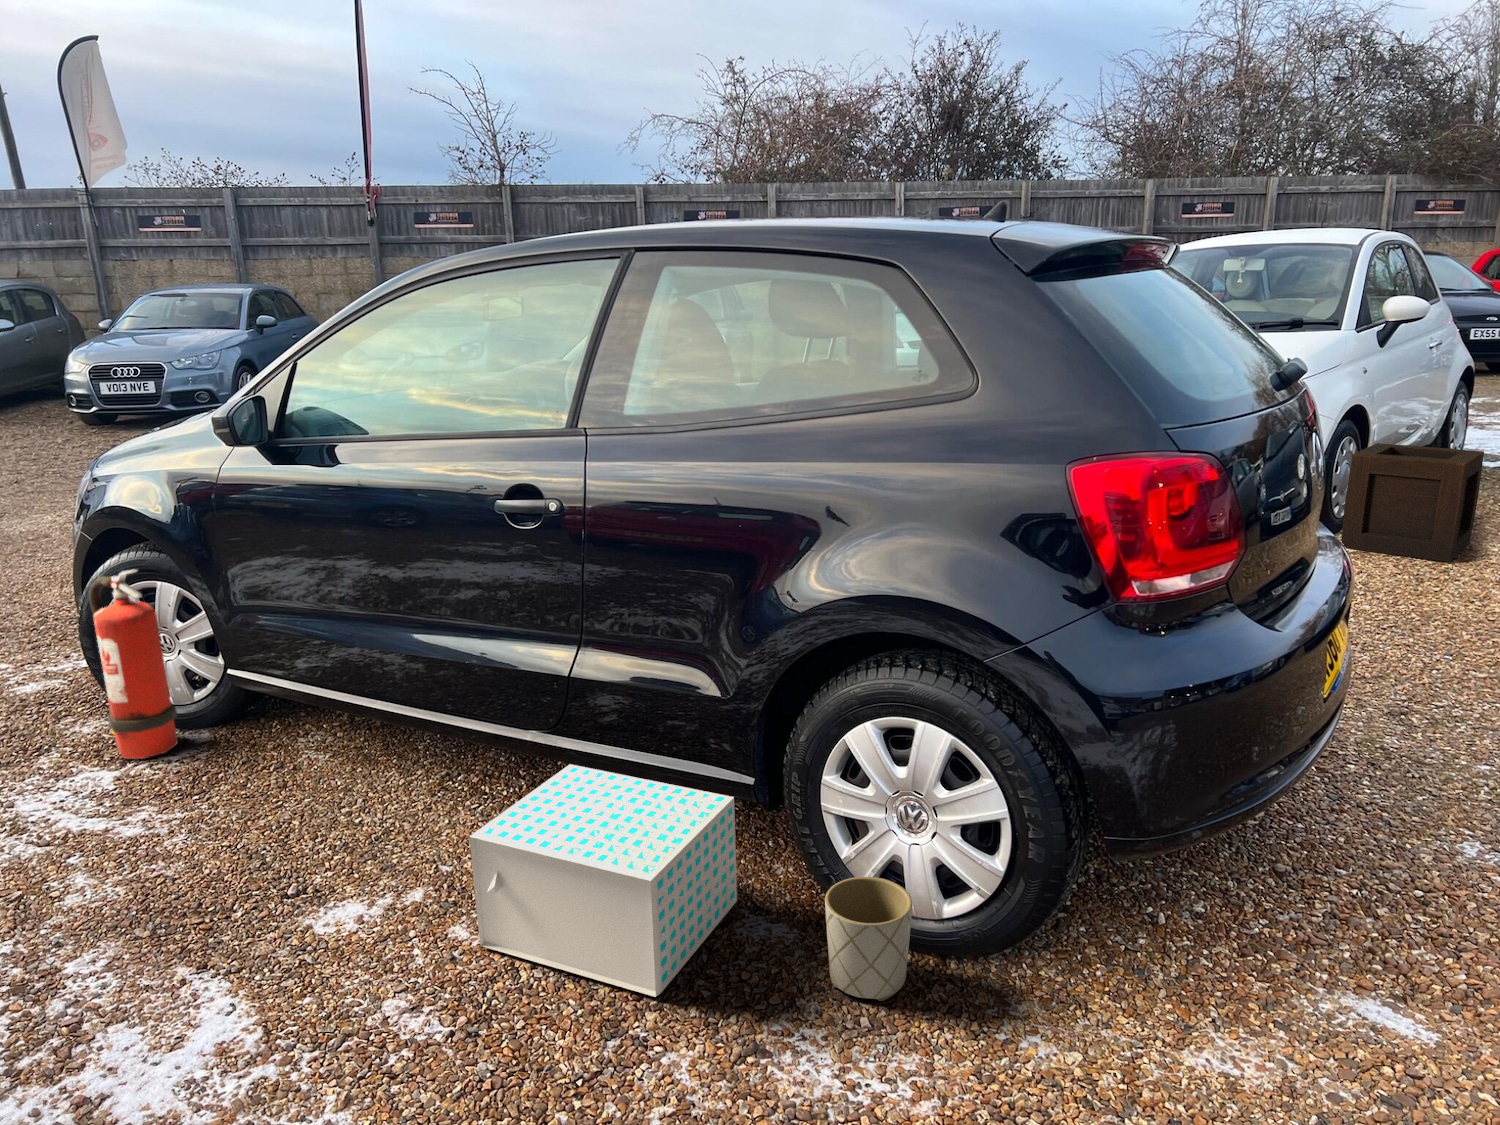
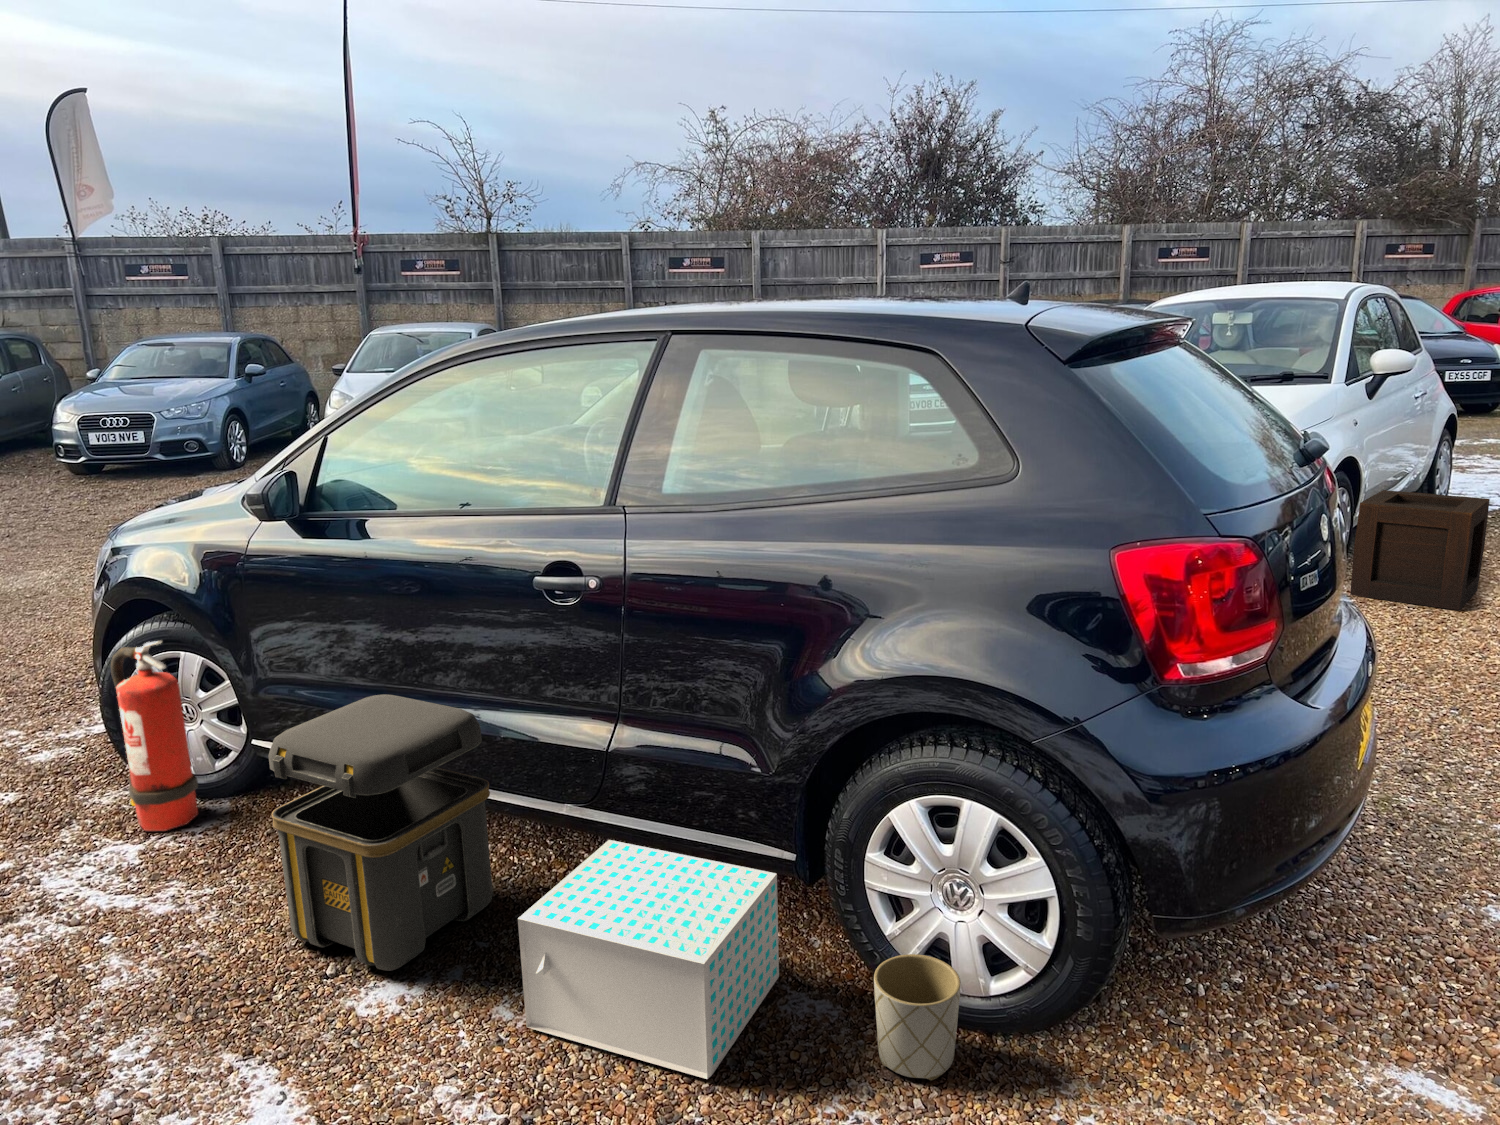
toolbox: none [229,620,458,891] -> present [268,694,493,971]

